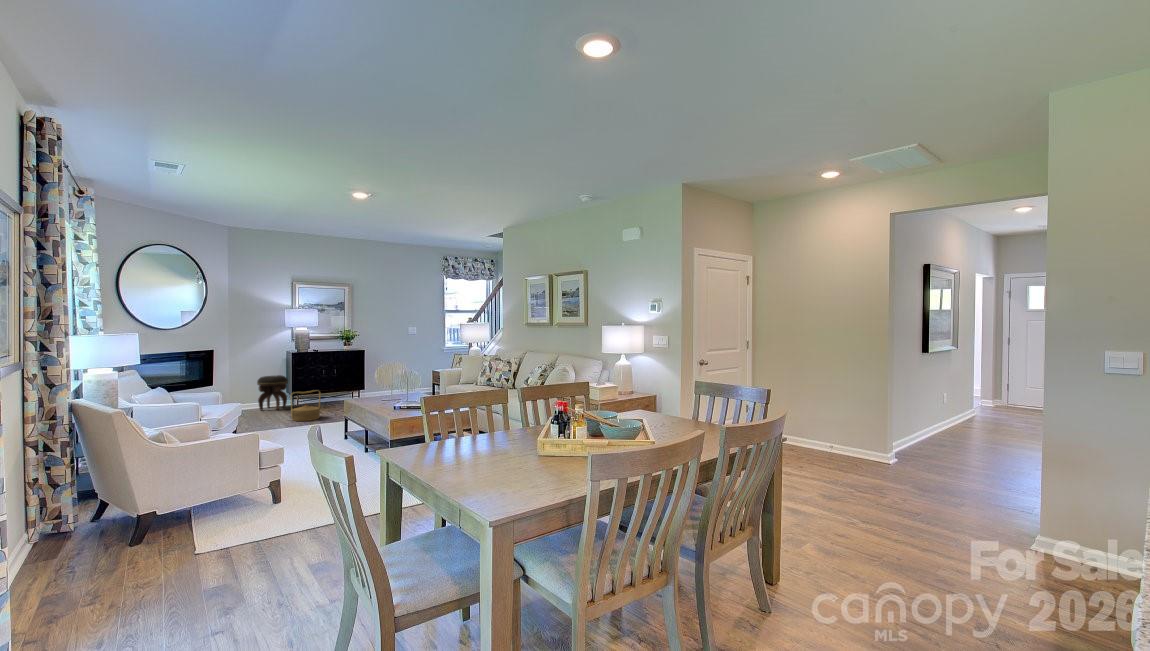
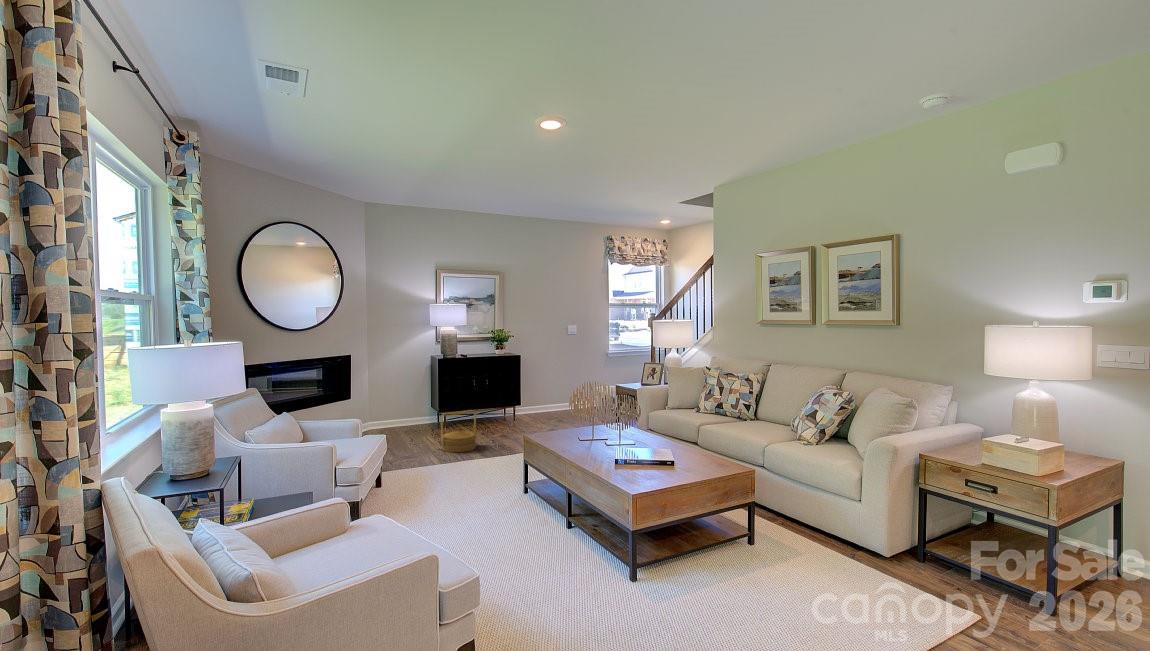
footstool: present [257,375,288,410] -> none [398,387,433,432]

